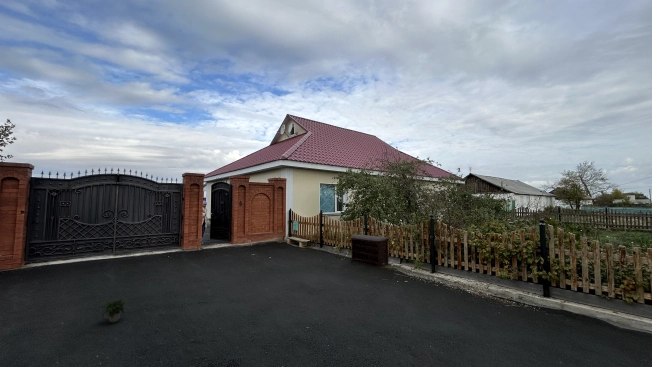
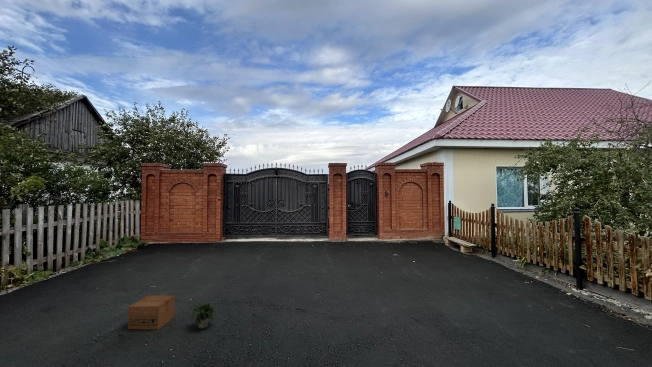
bench: present [350,234,390,266] -> none [543,247,634,310]
cardboard box: none [28,302,74,338] -> present [128,295,175,330]

